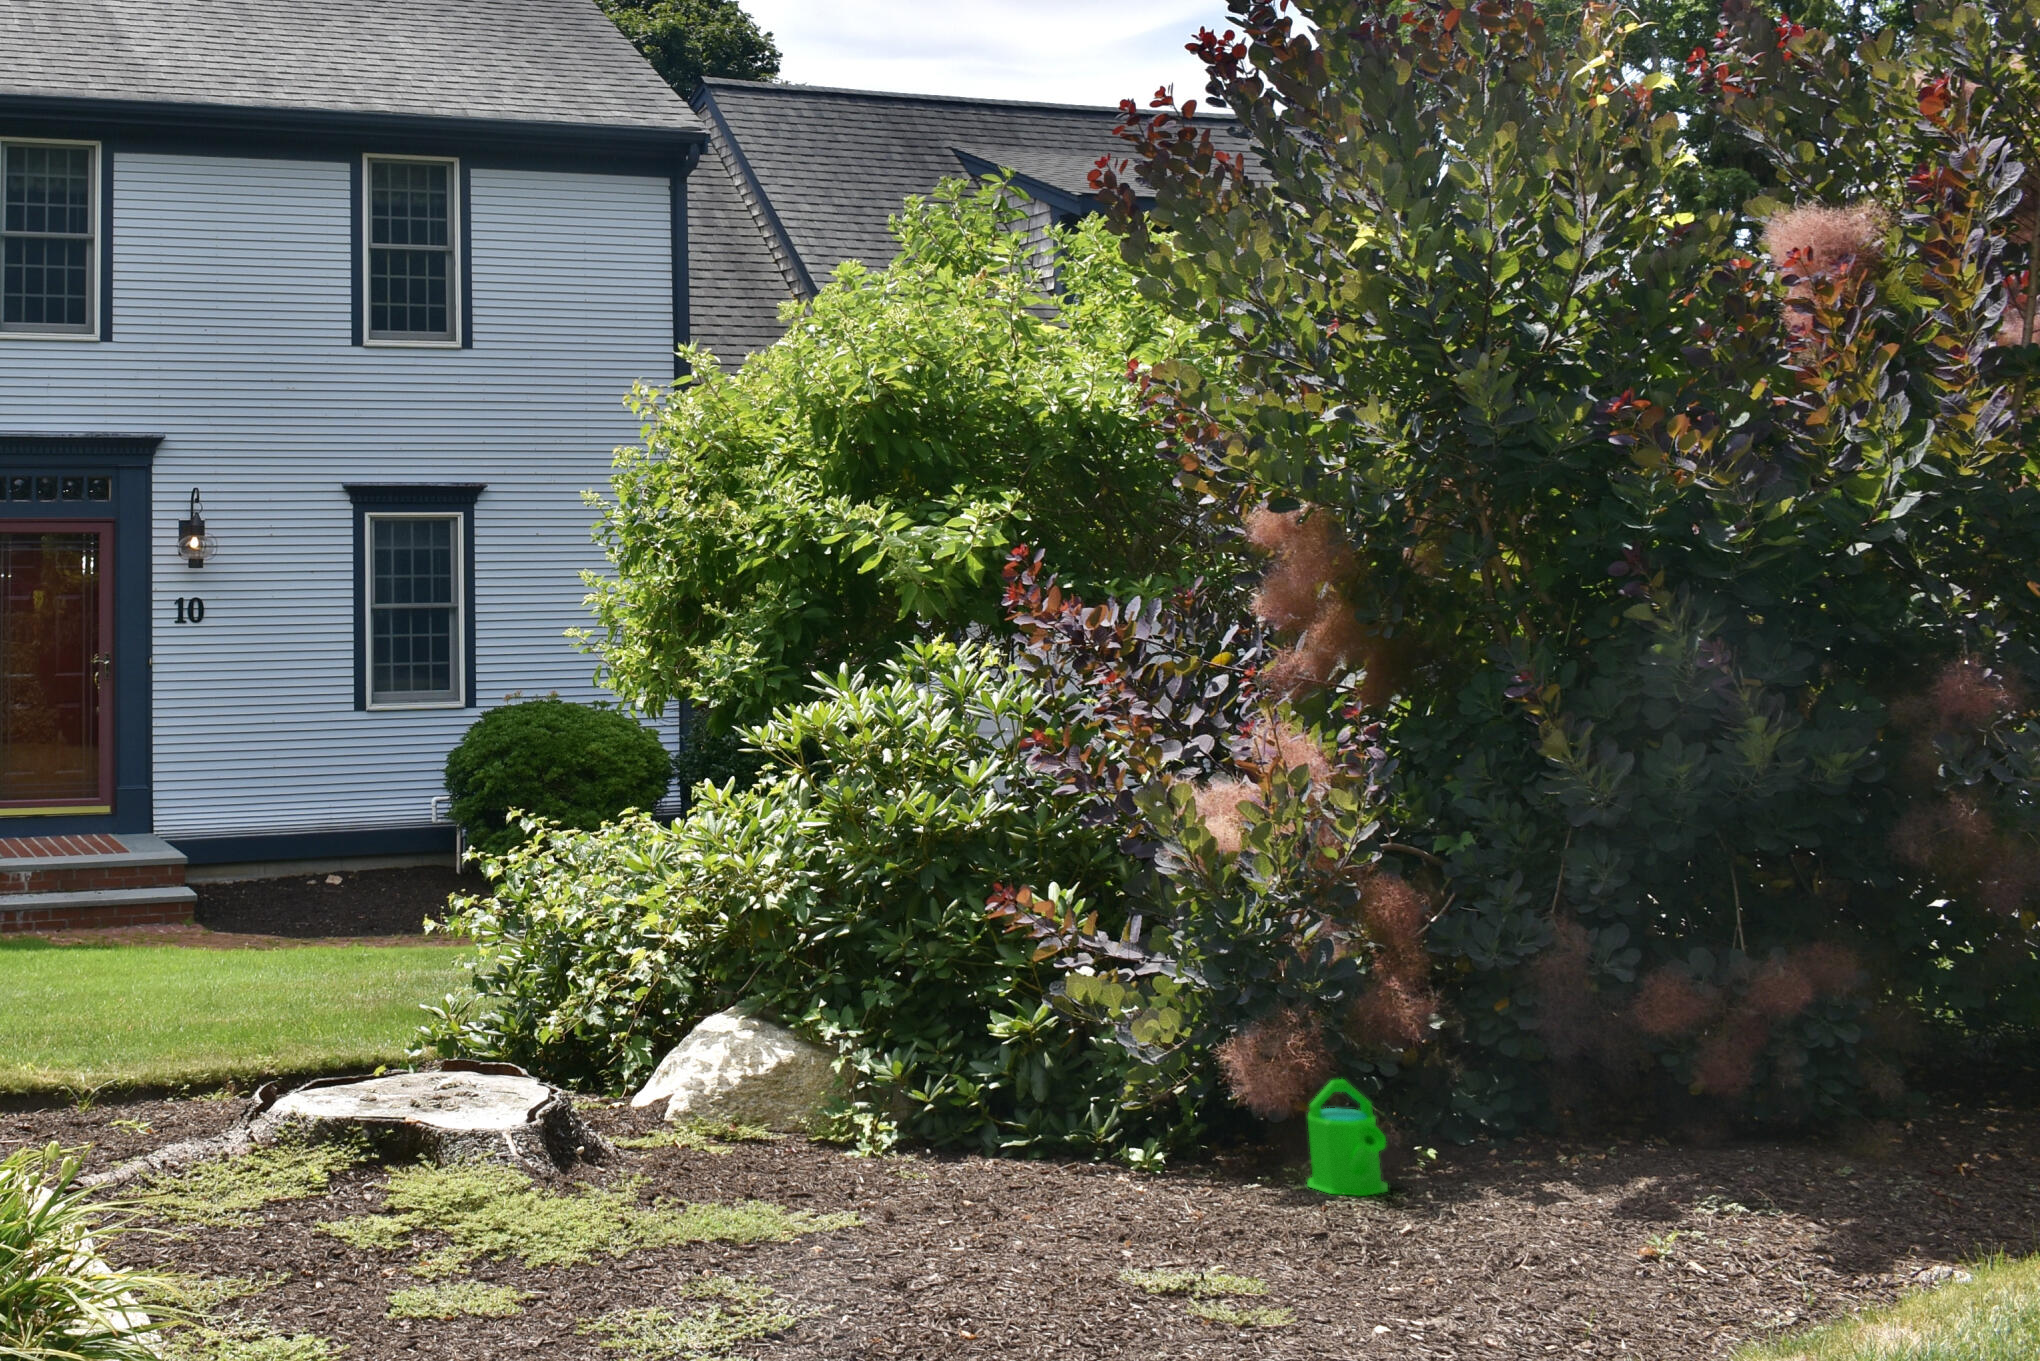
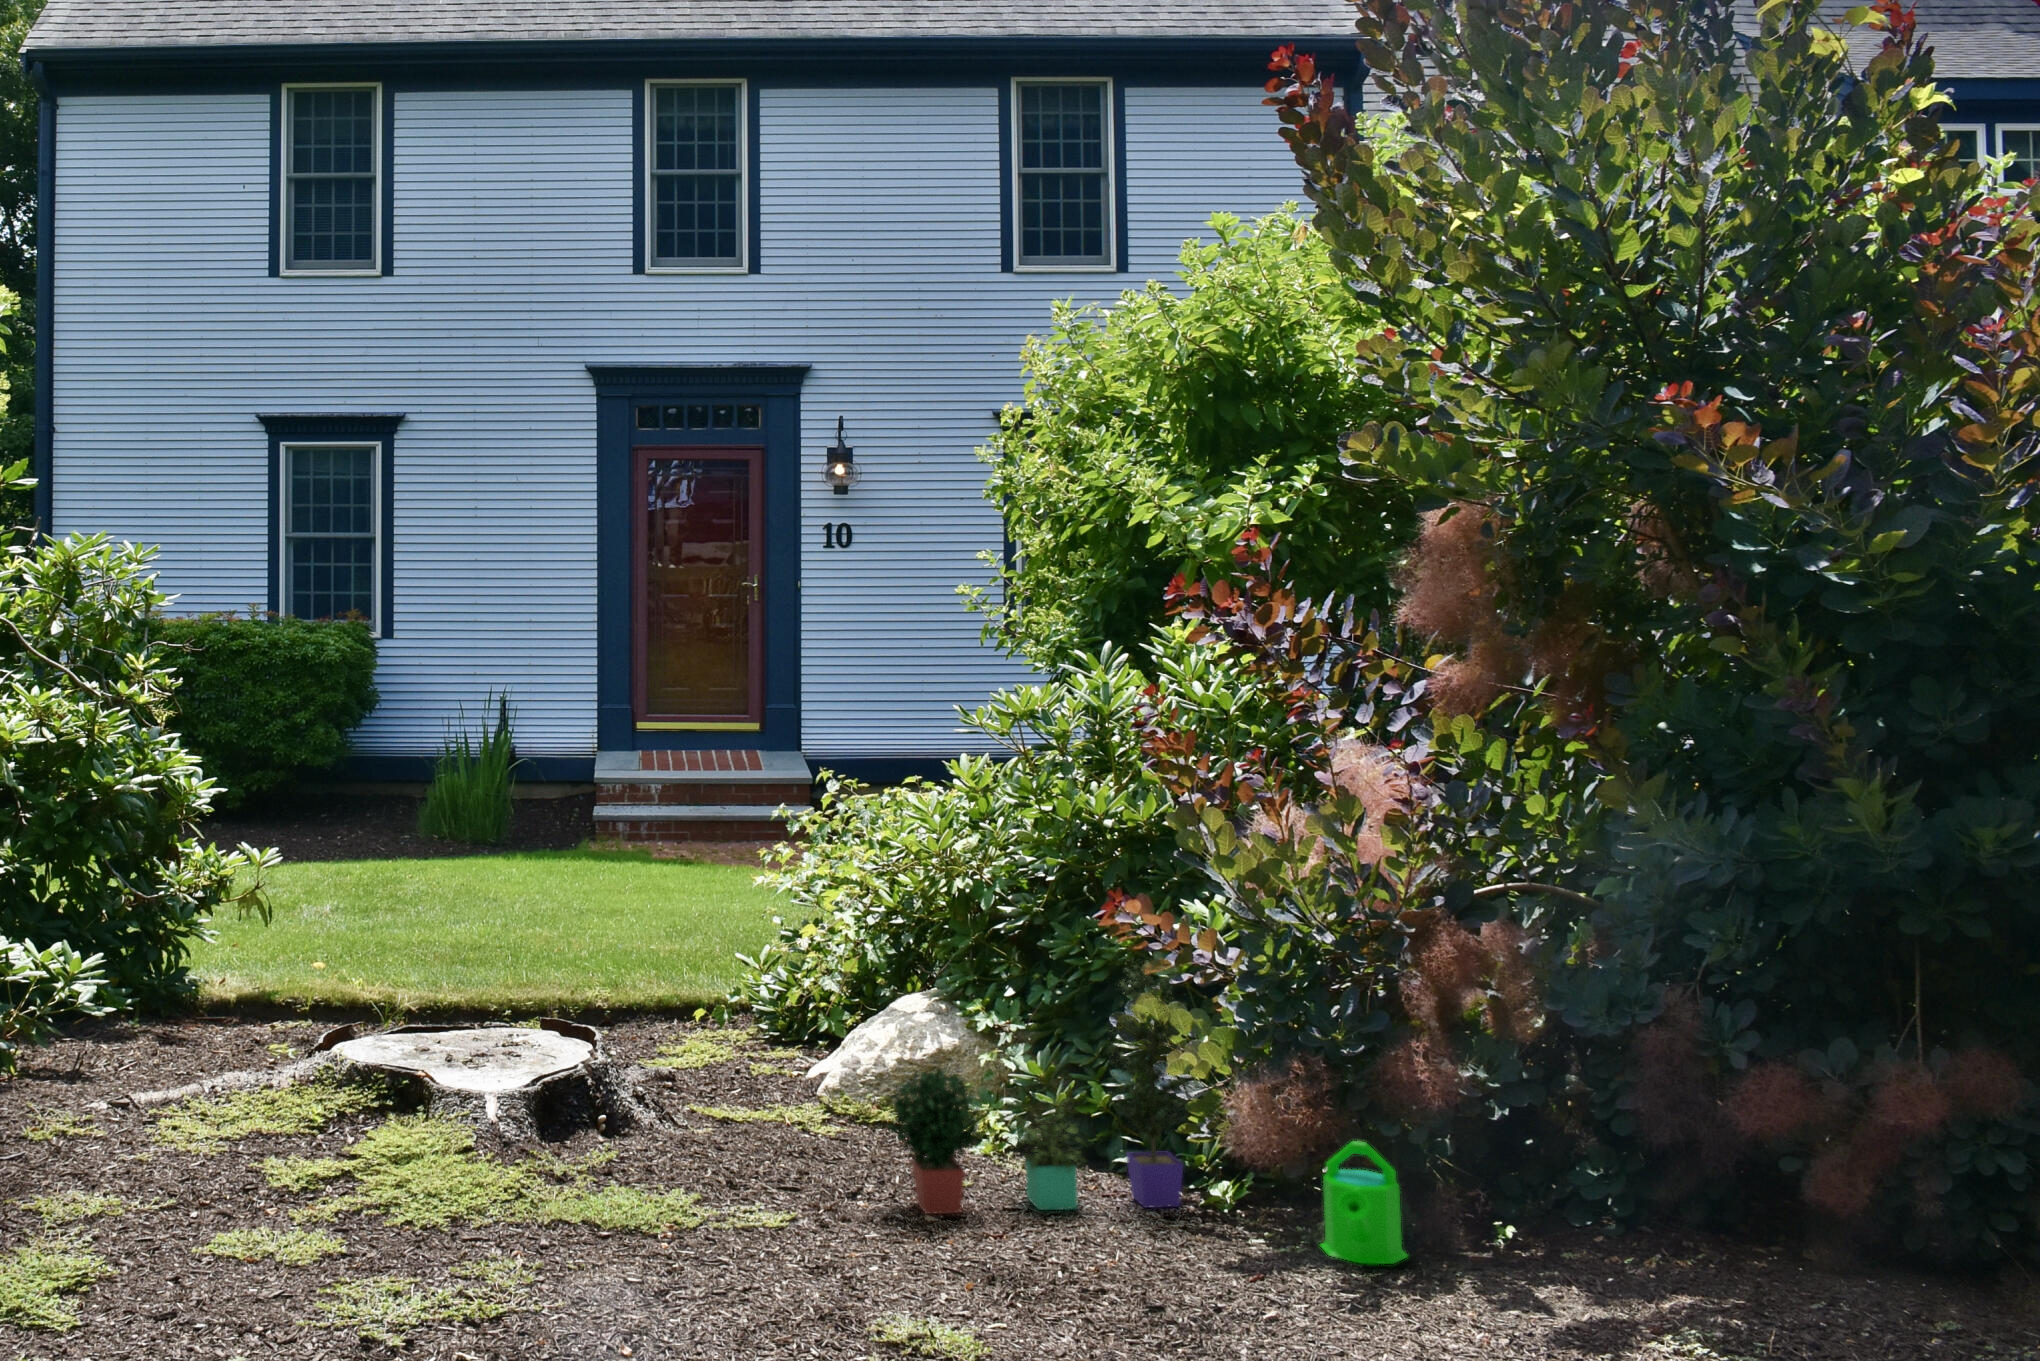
potted plant: none [891,925,1156,1221] -> present [887,957,1197,1214]

